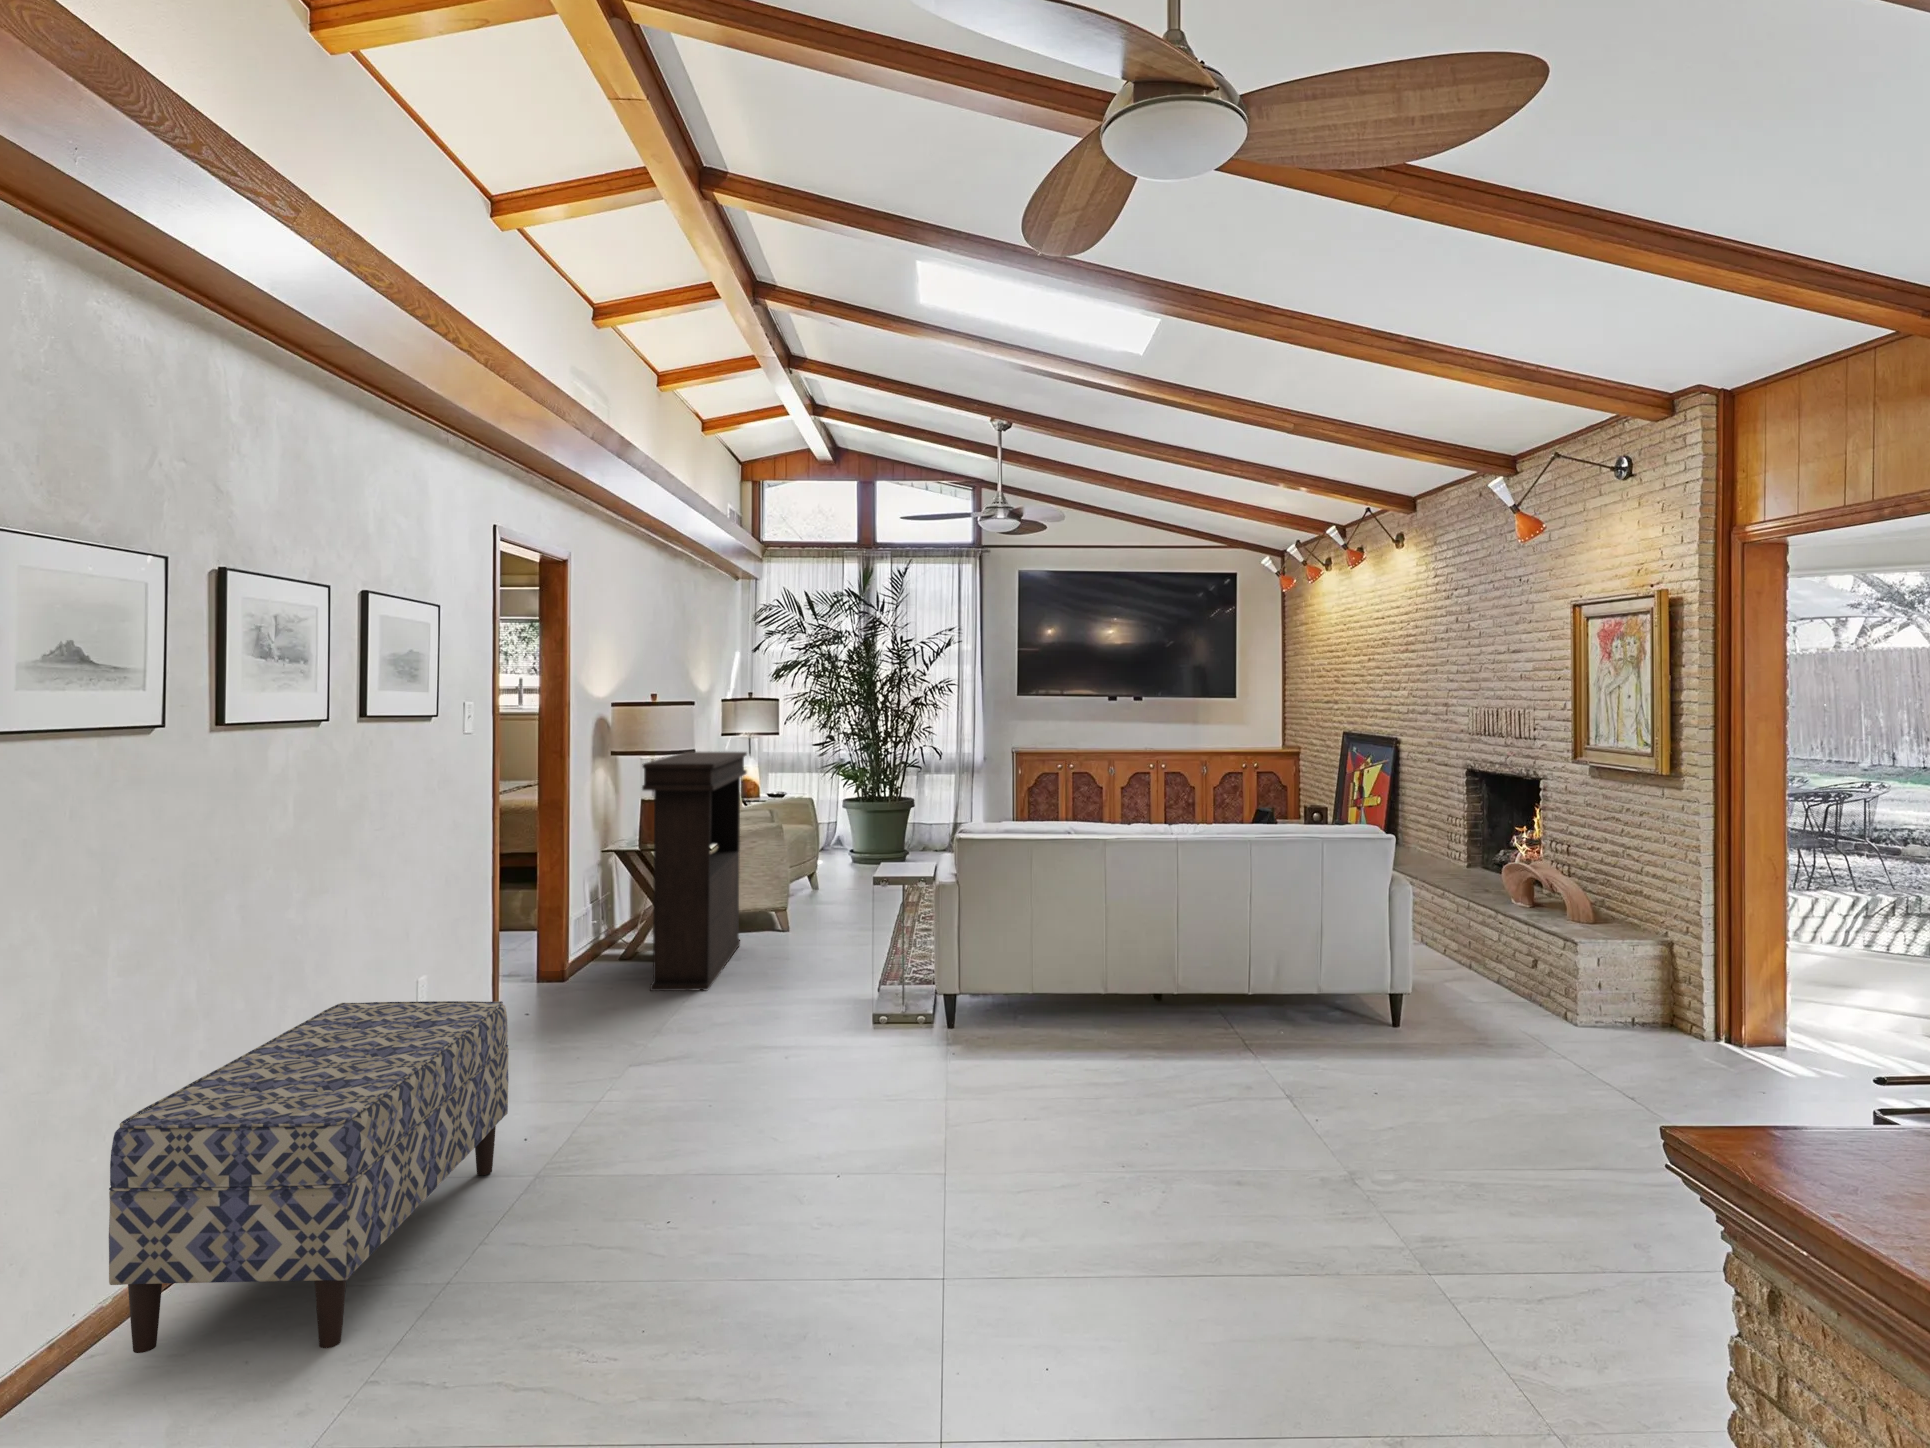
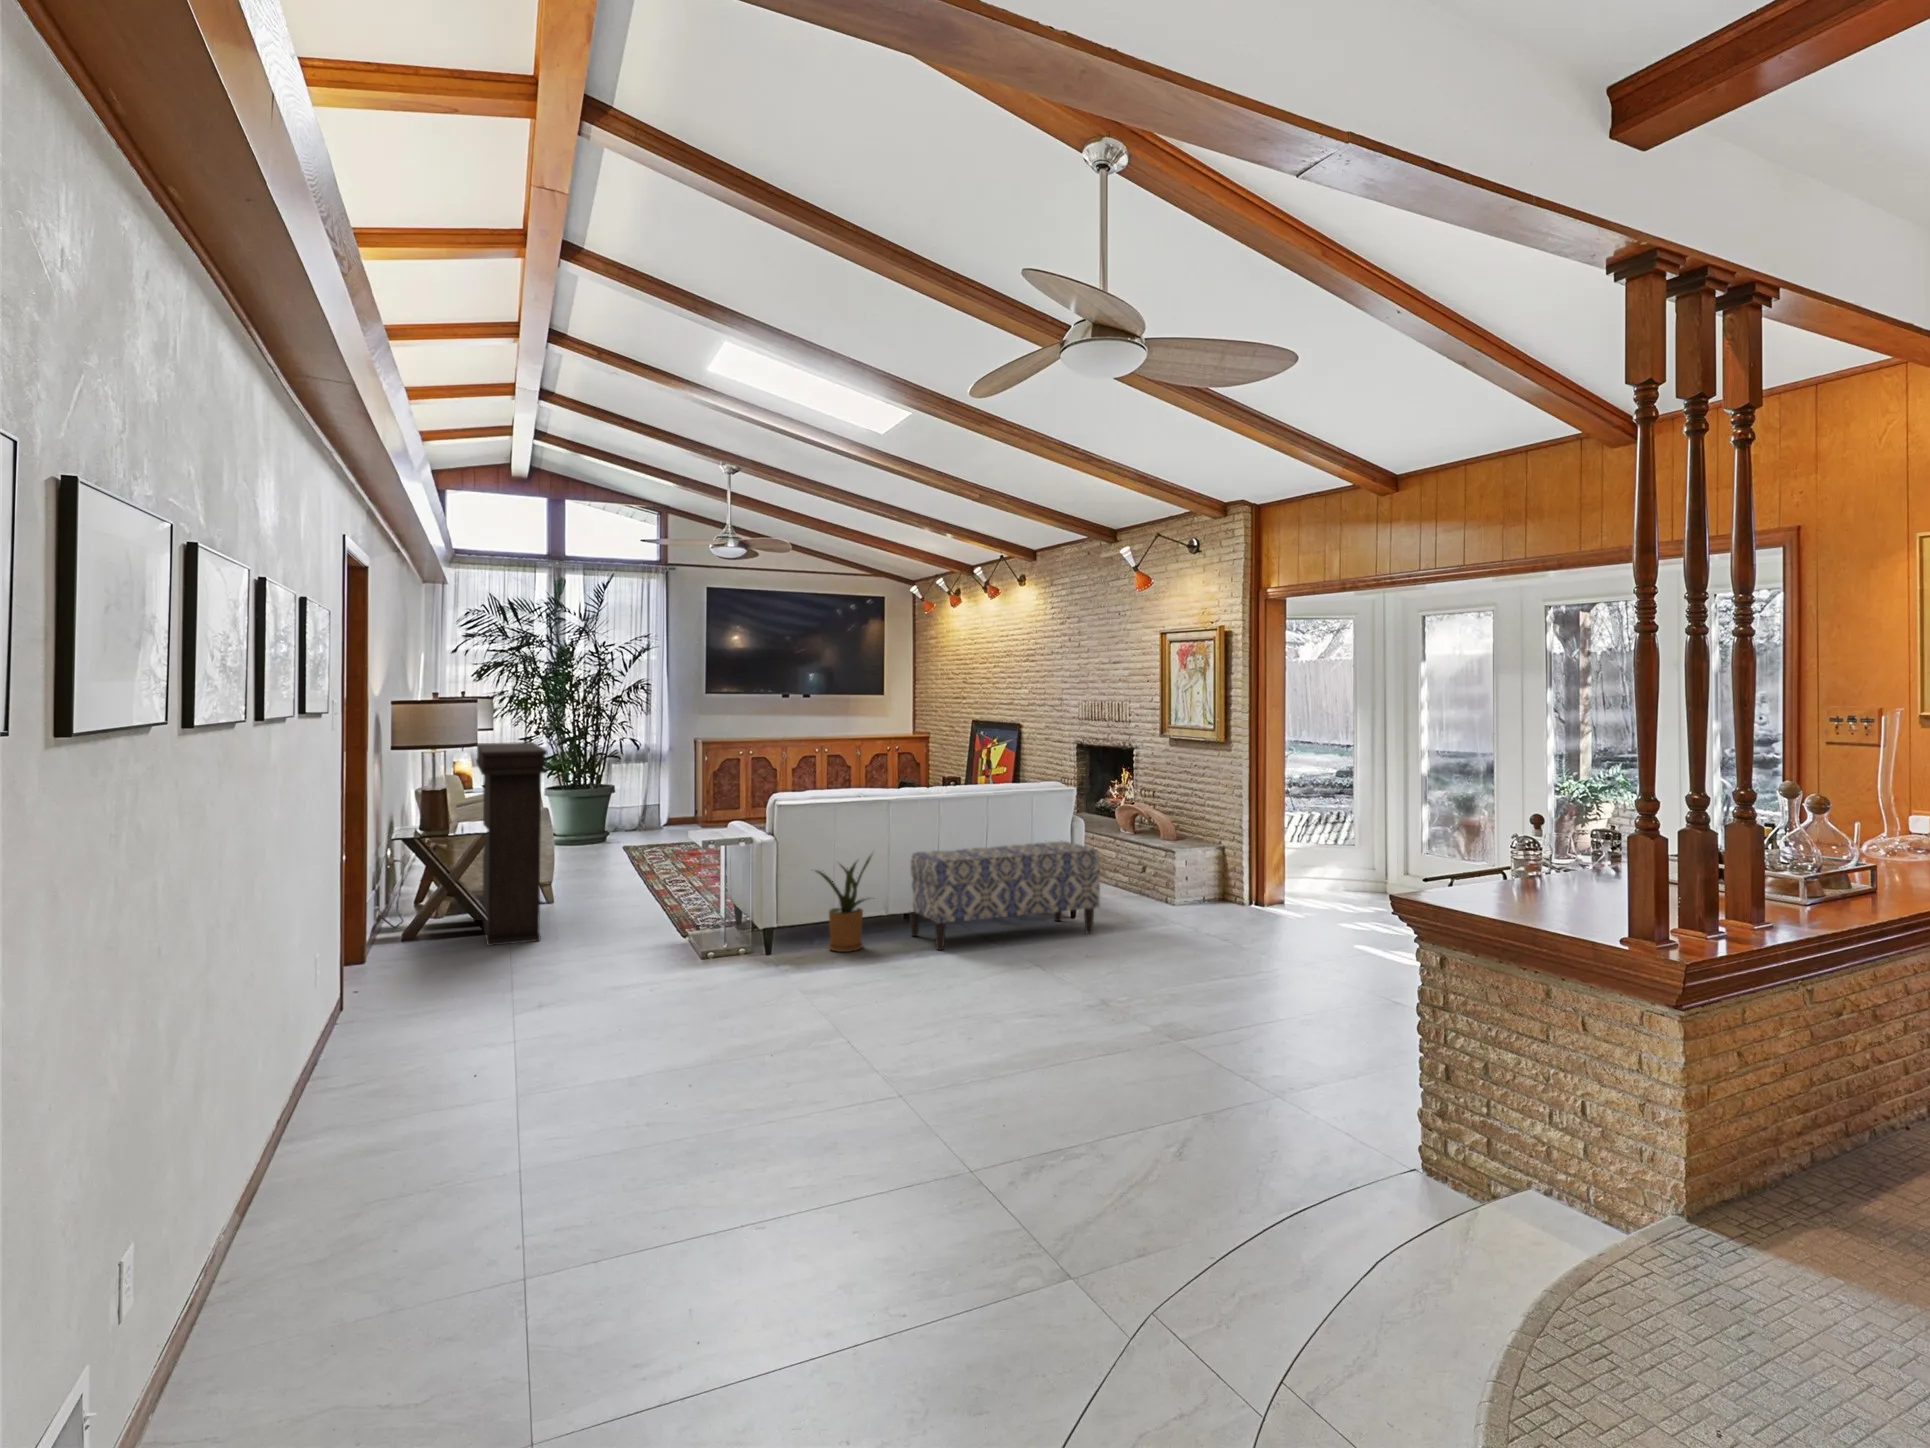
house plant: none [971,909,1090,1053] -> present [816,853,874,952]
bench: present [109,1001,509,1353] -> present [910,840,1100,950]

